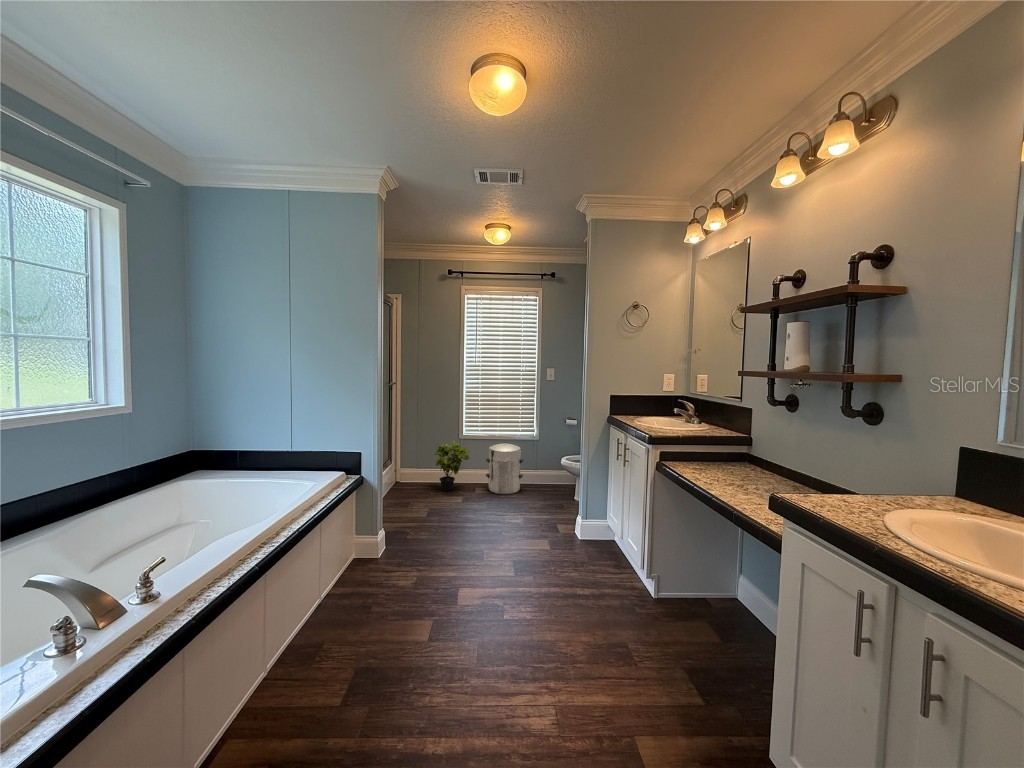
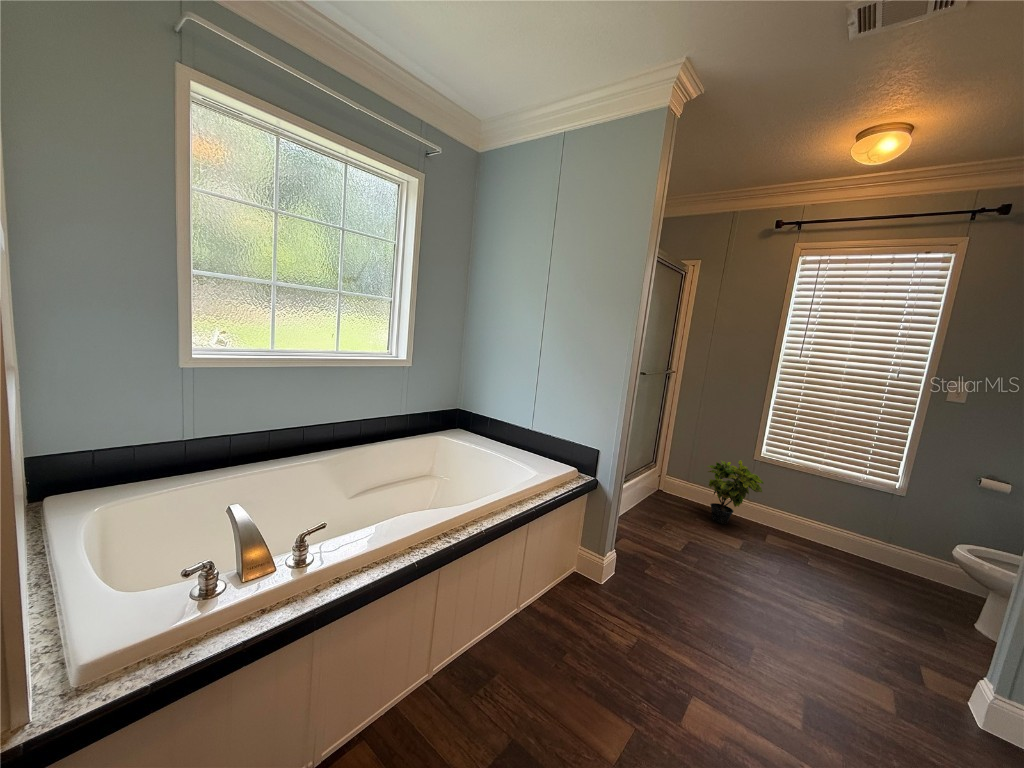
waste bin: present [486,443,523,494] -> none [786,485,866,571]

